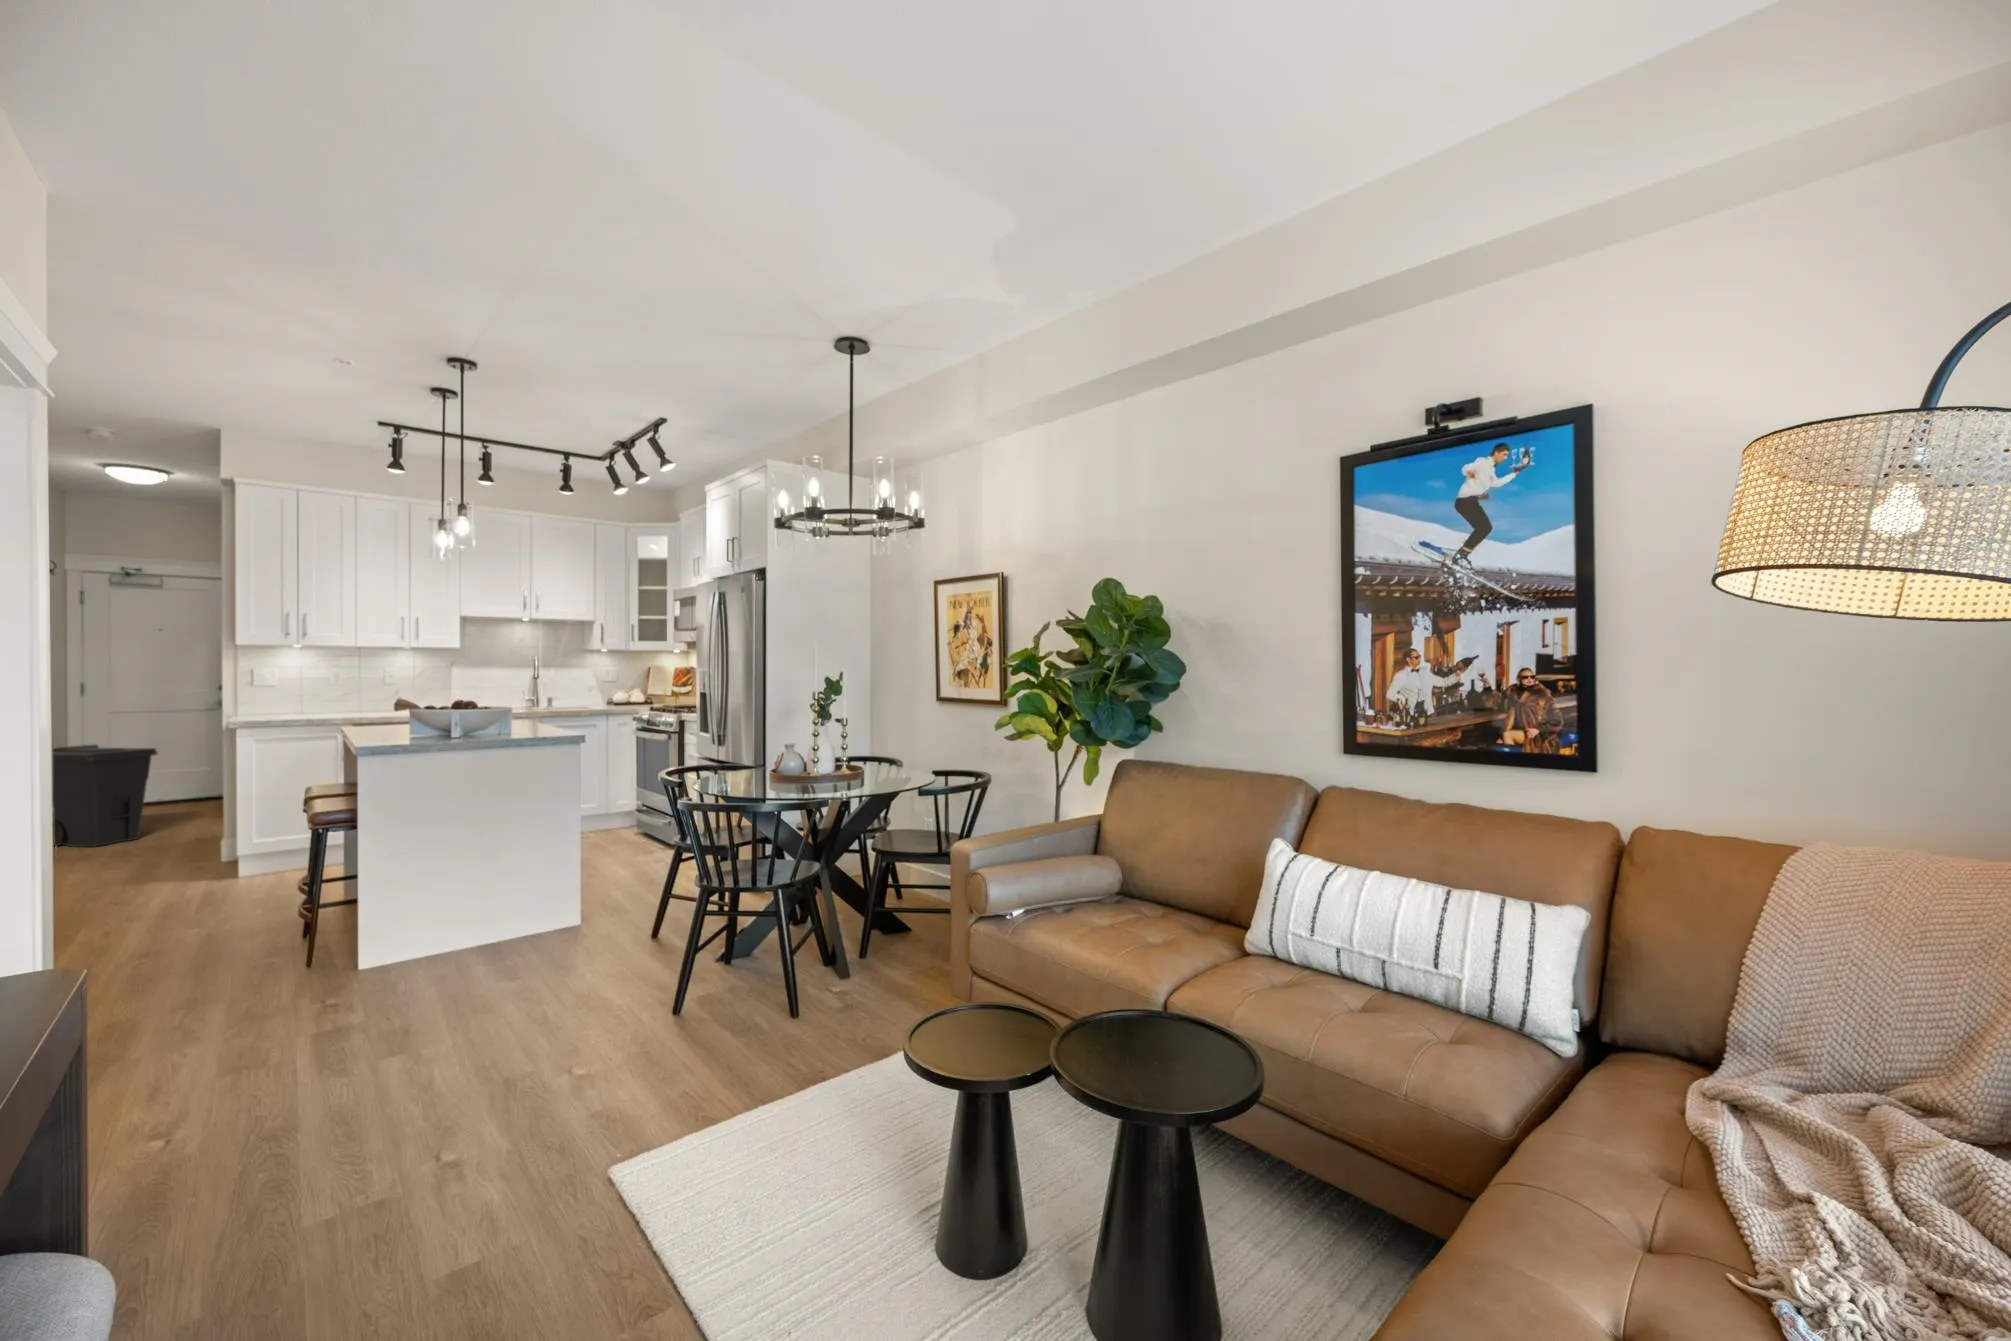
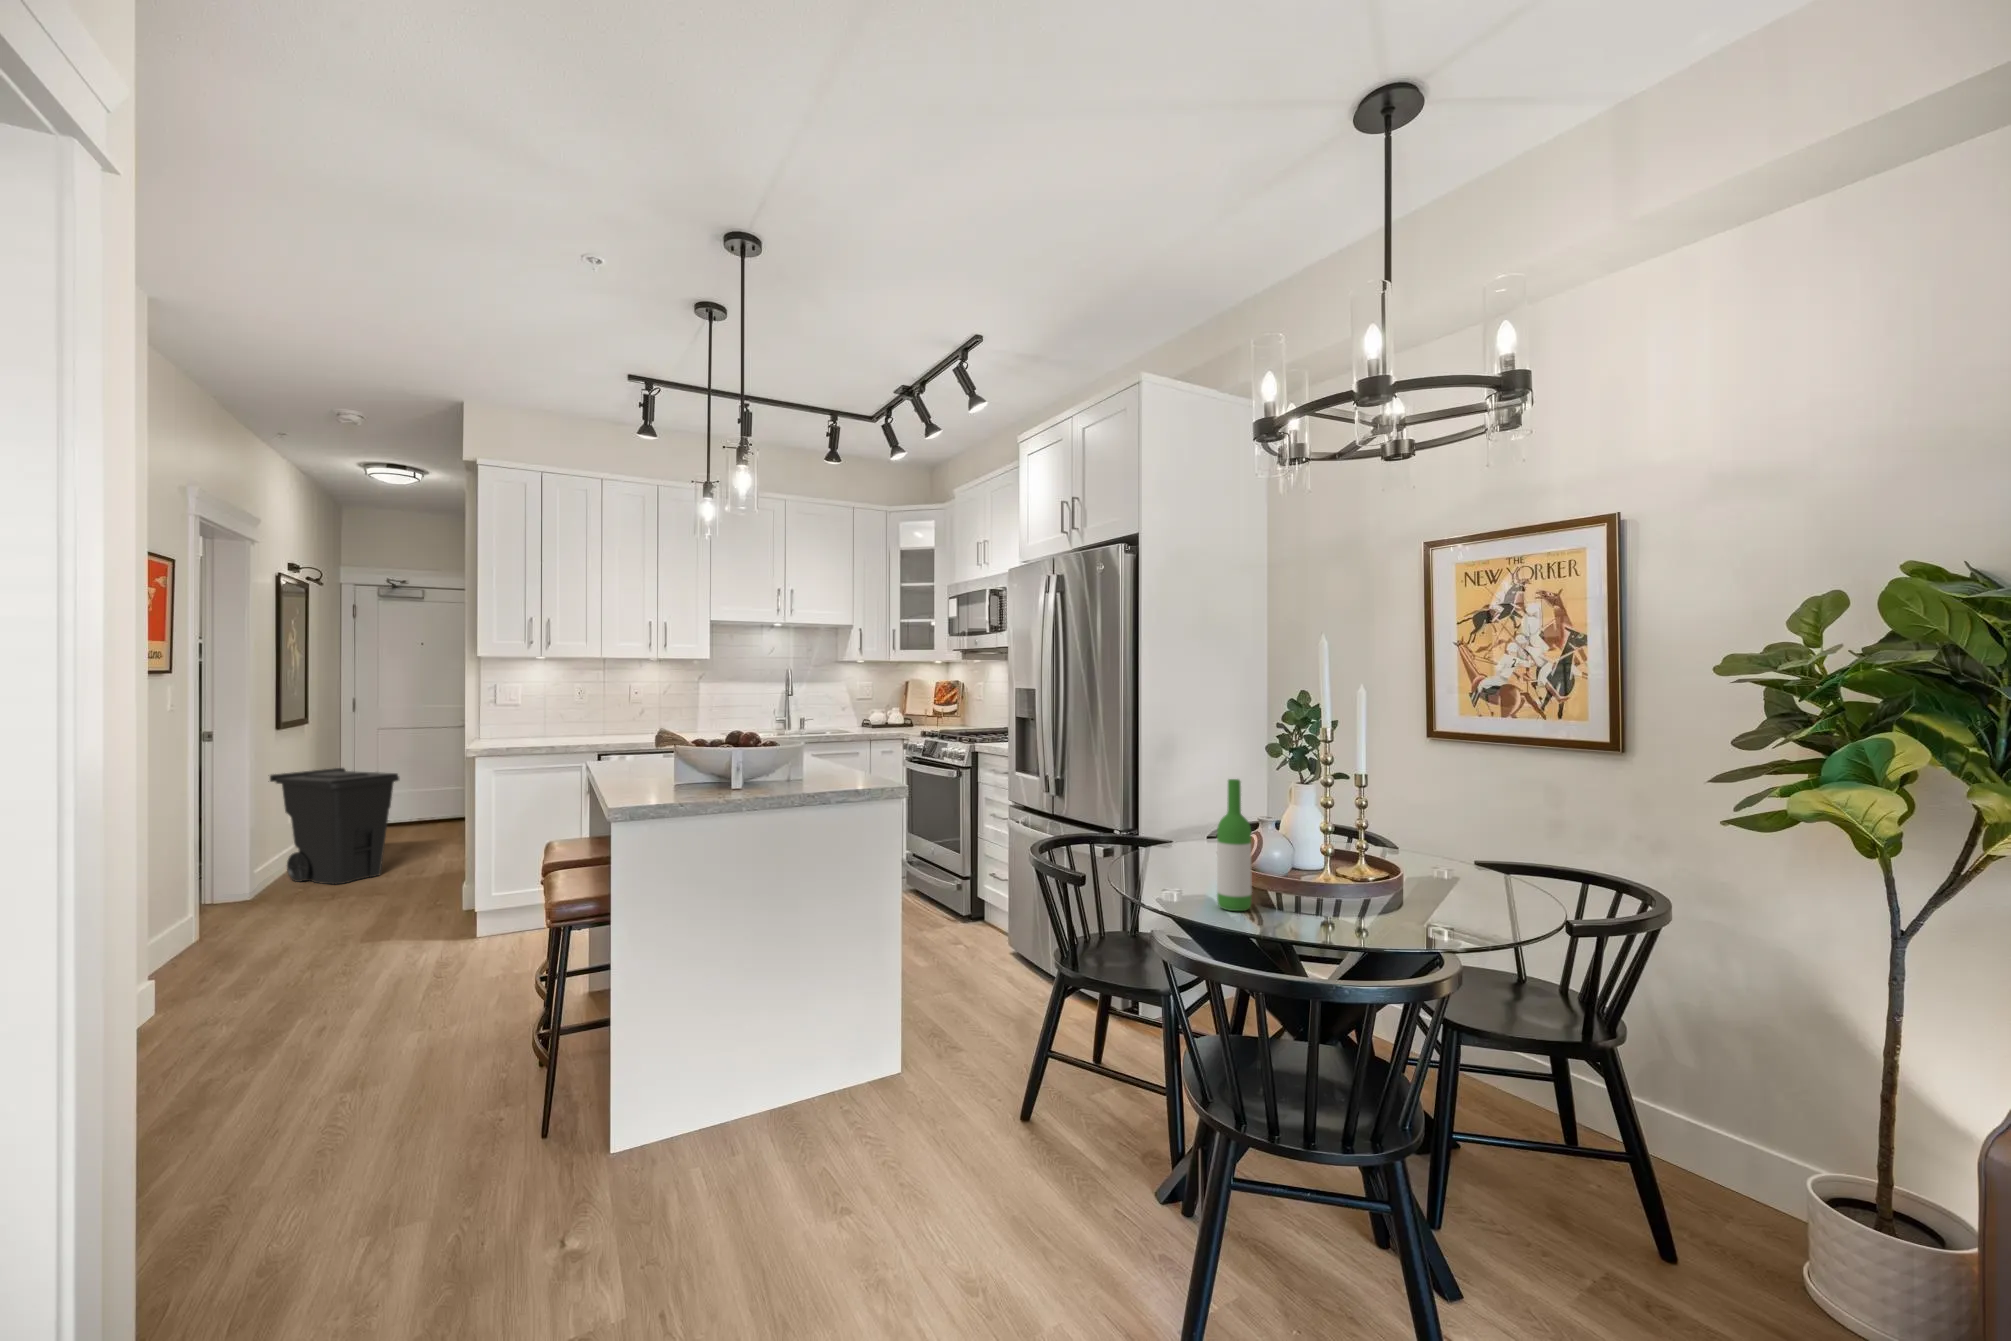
wine bottle: none [735,721,754,794] -> present [1217,779,1252,911]

